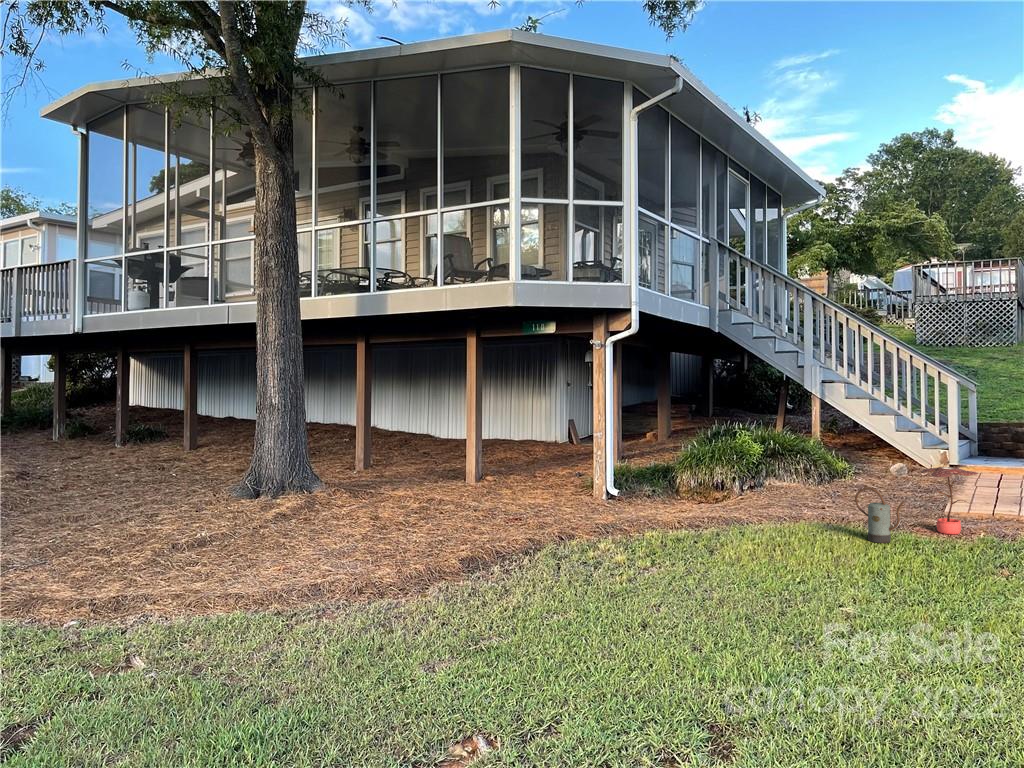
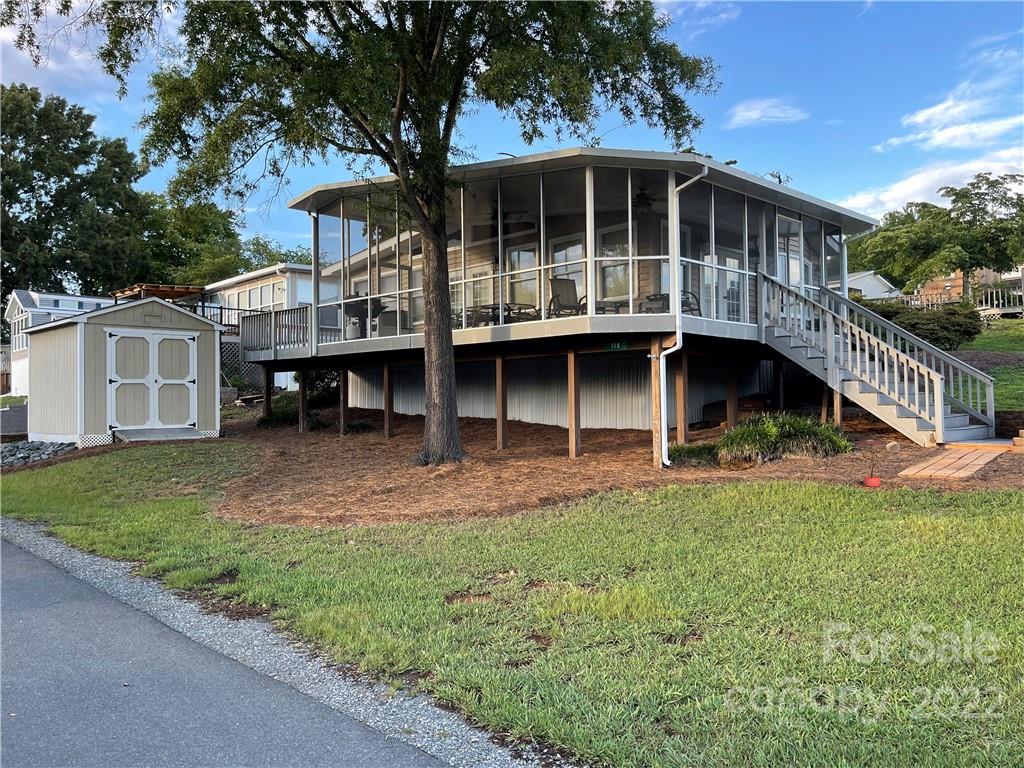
watering can: present [855,488,905,543] -> none [799,454,828,491]

